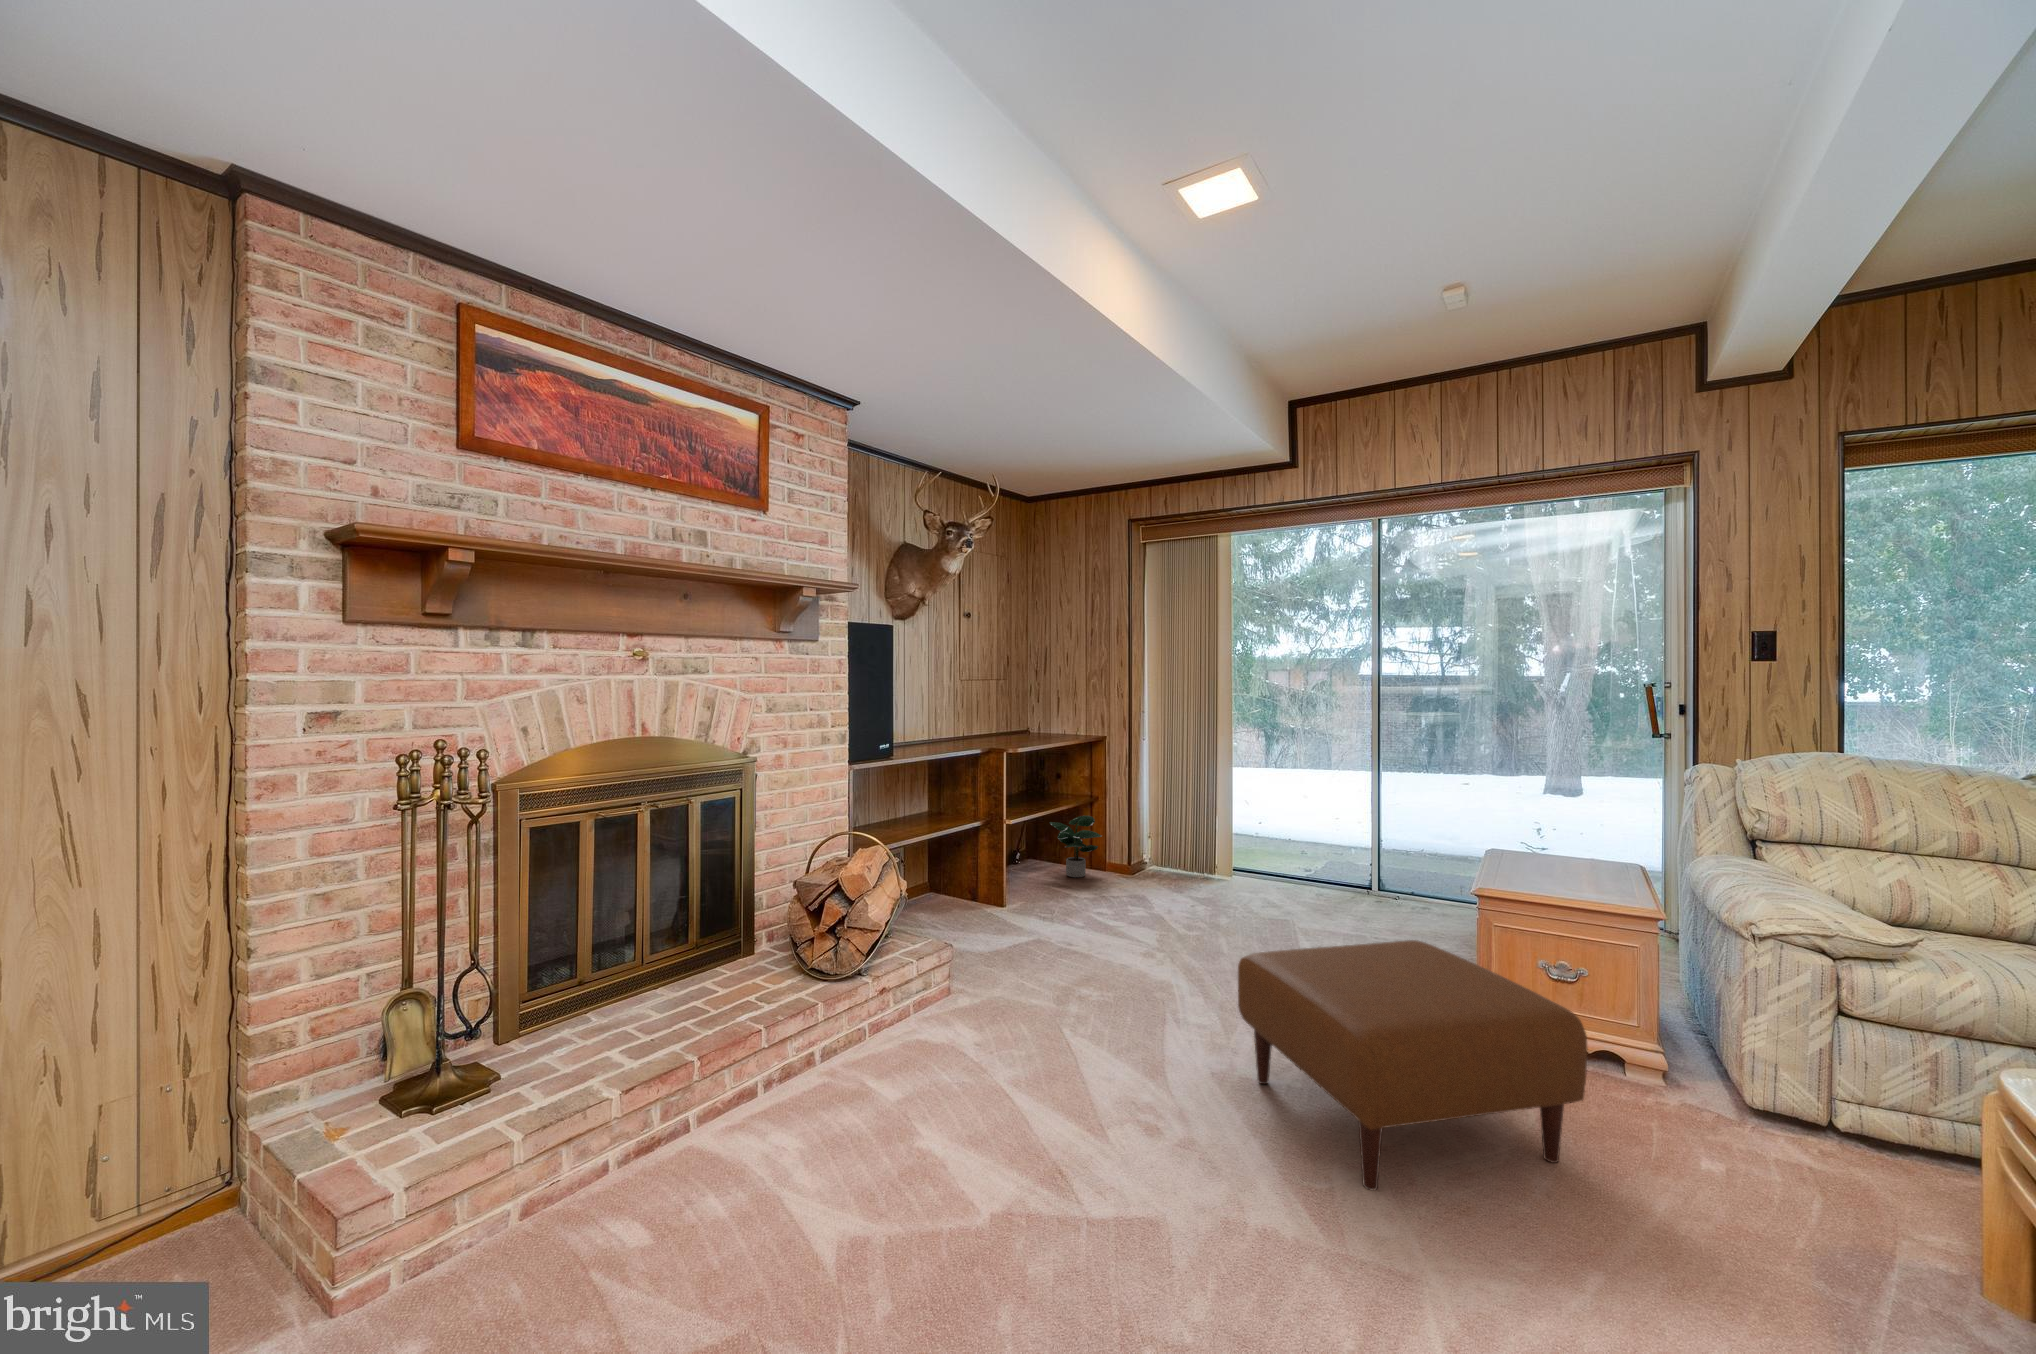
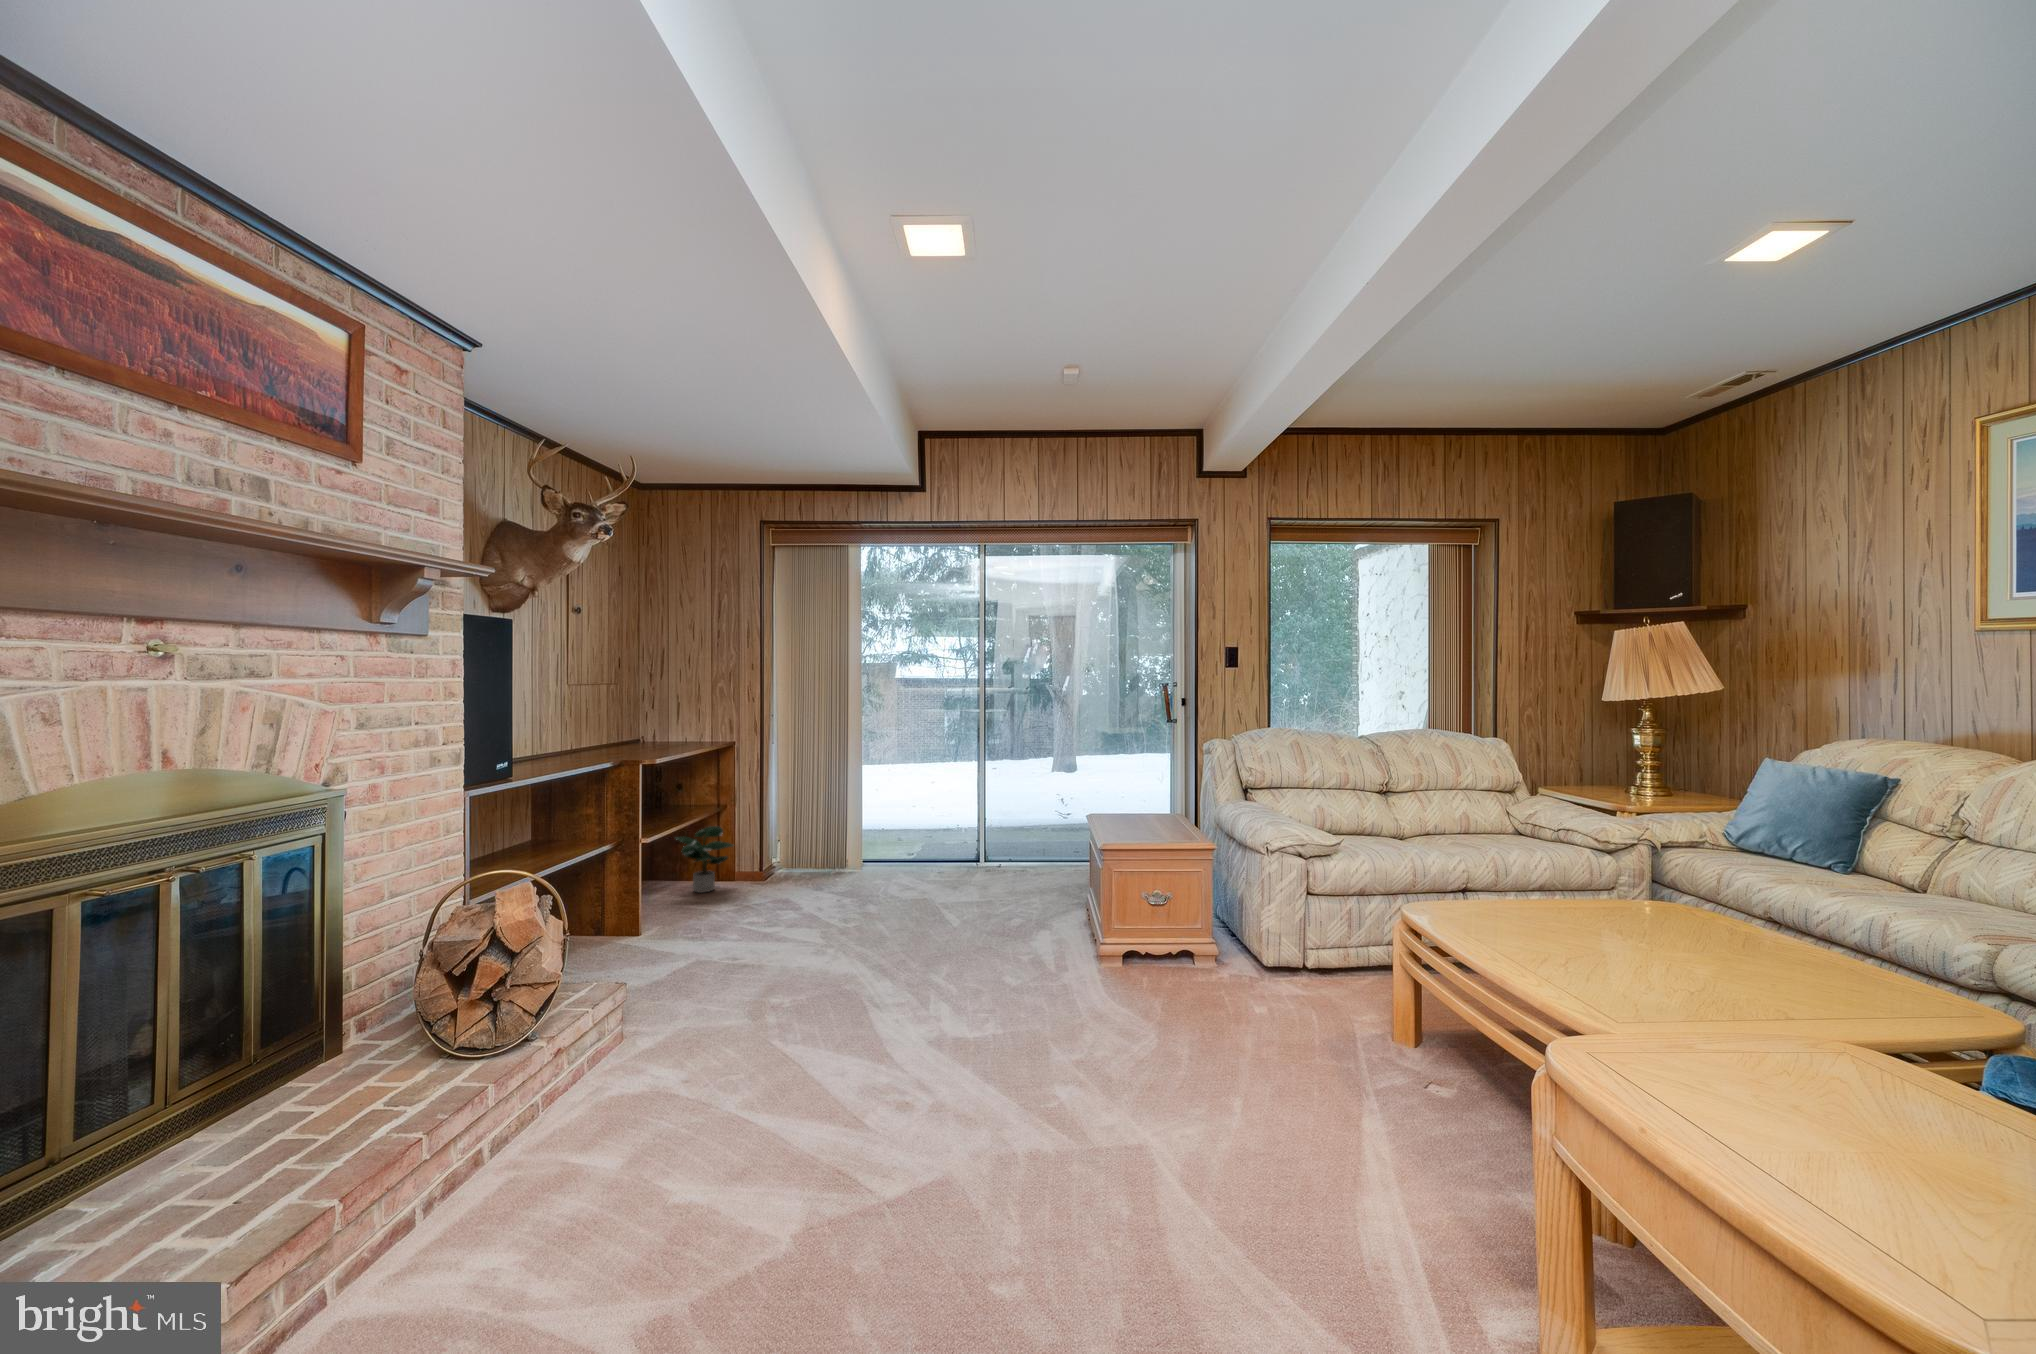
ottoman: present [1238,940,1587,1190] -> none [957,893,1216,1099]

